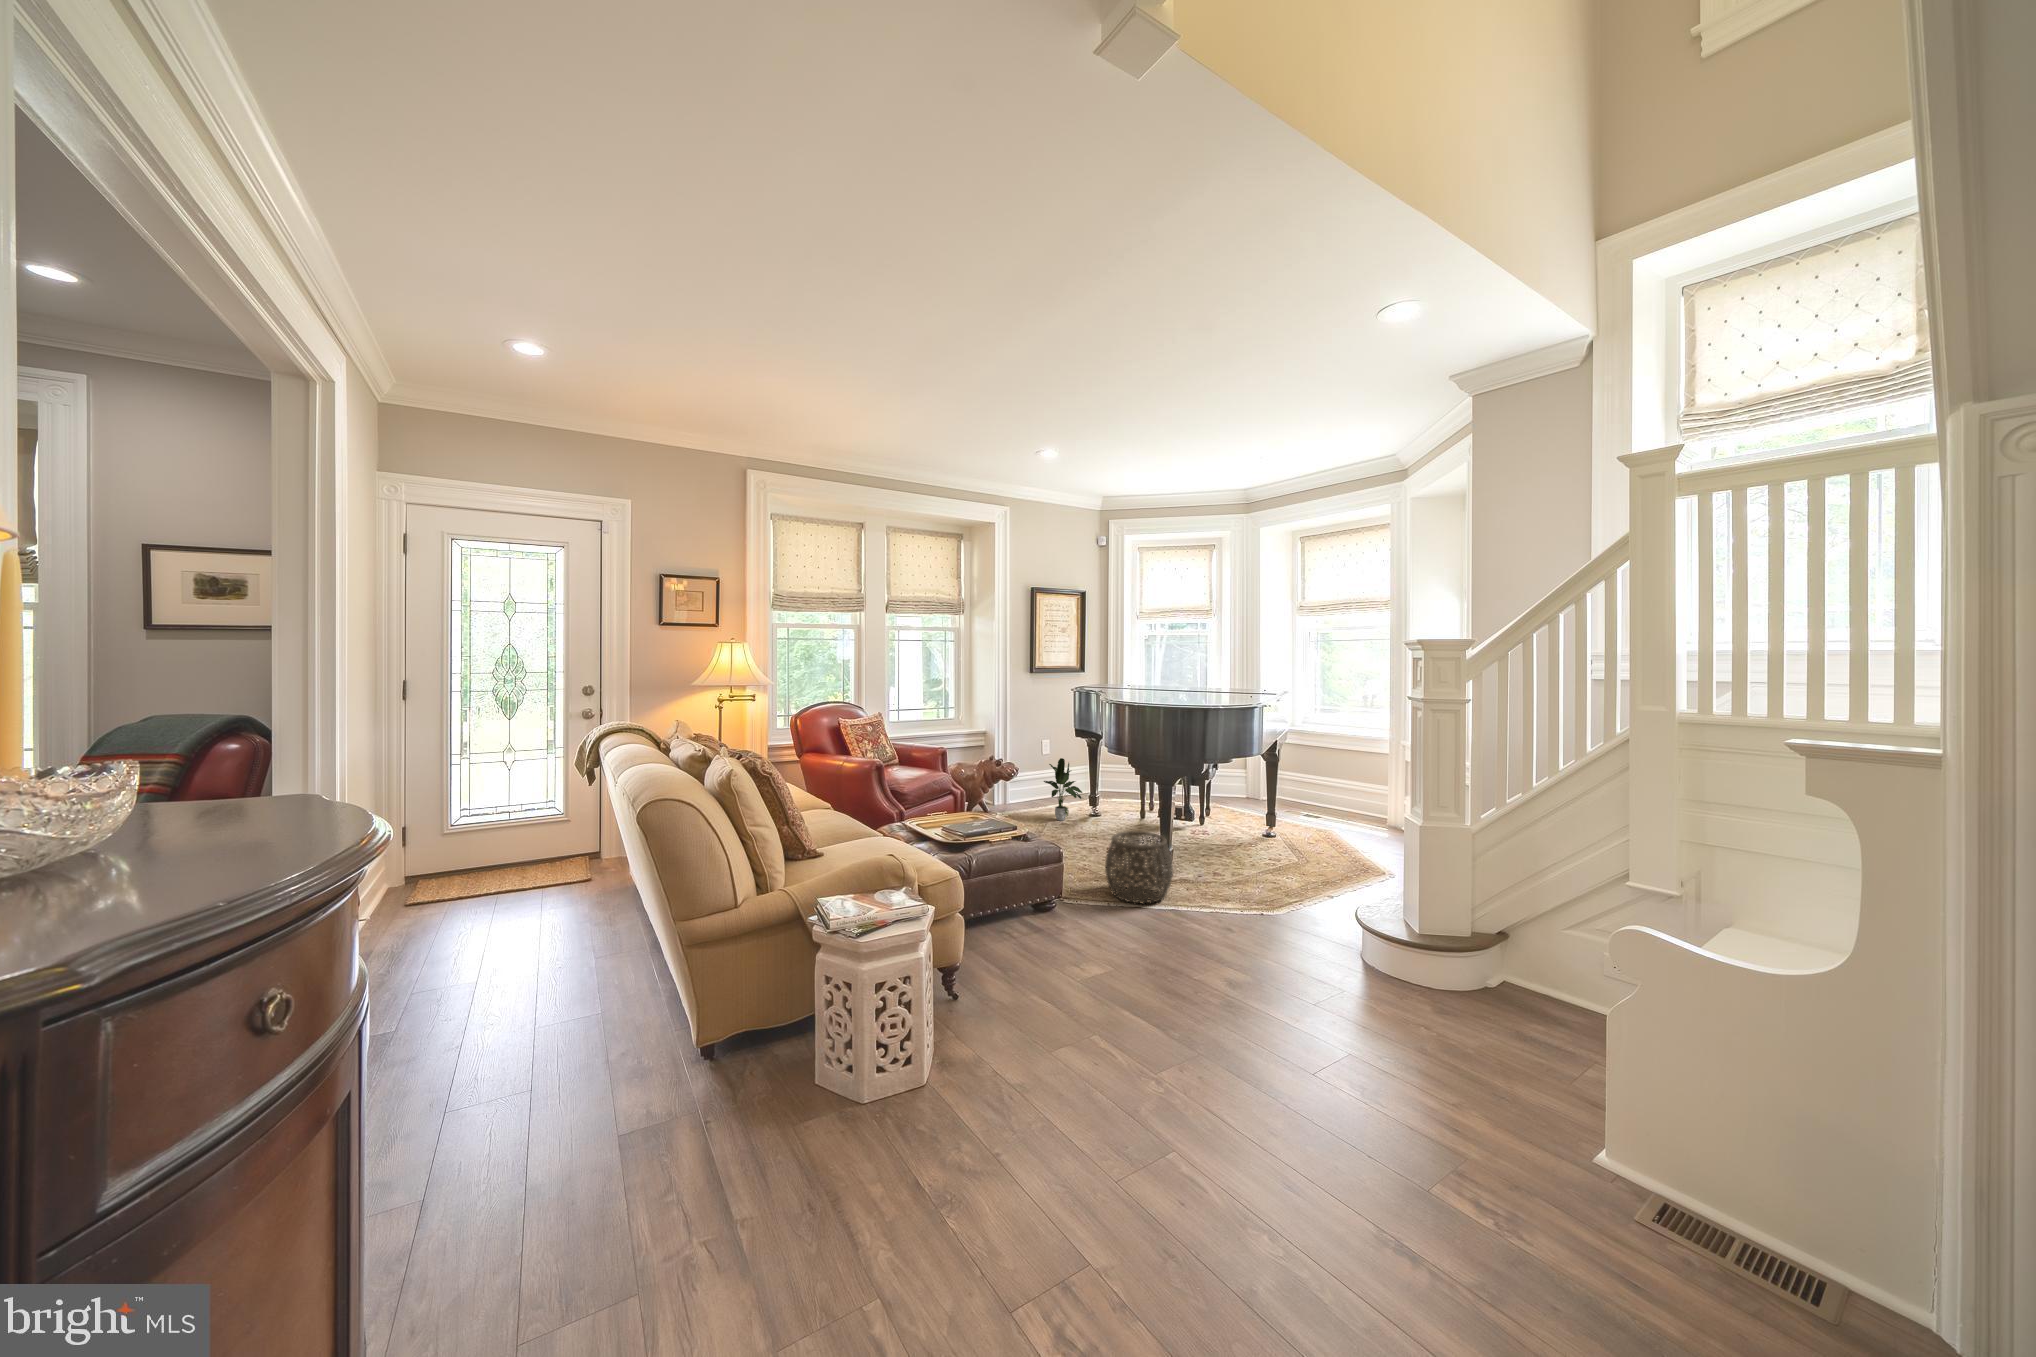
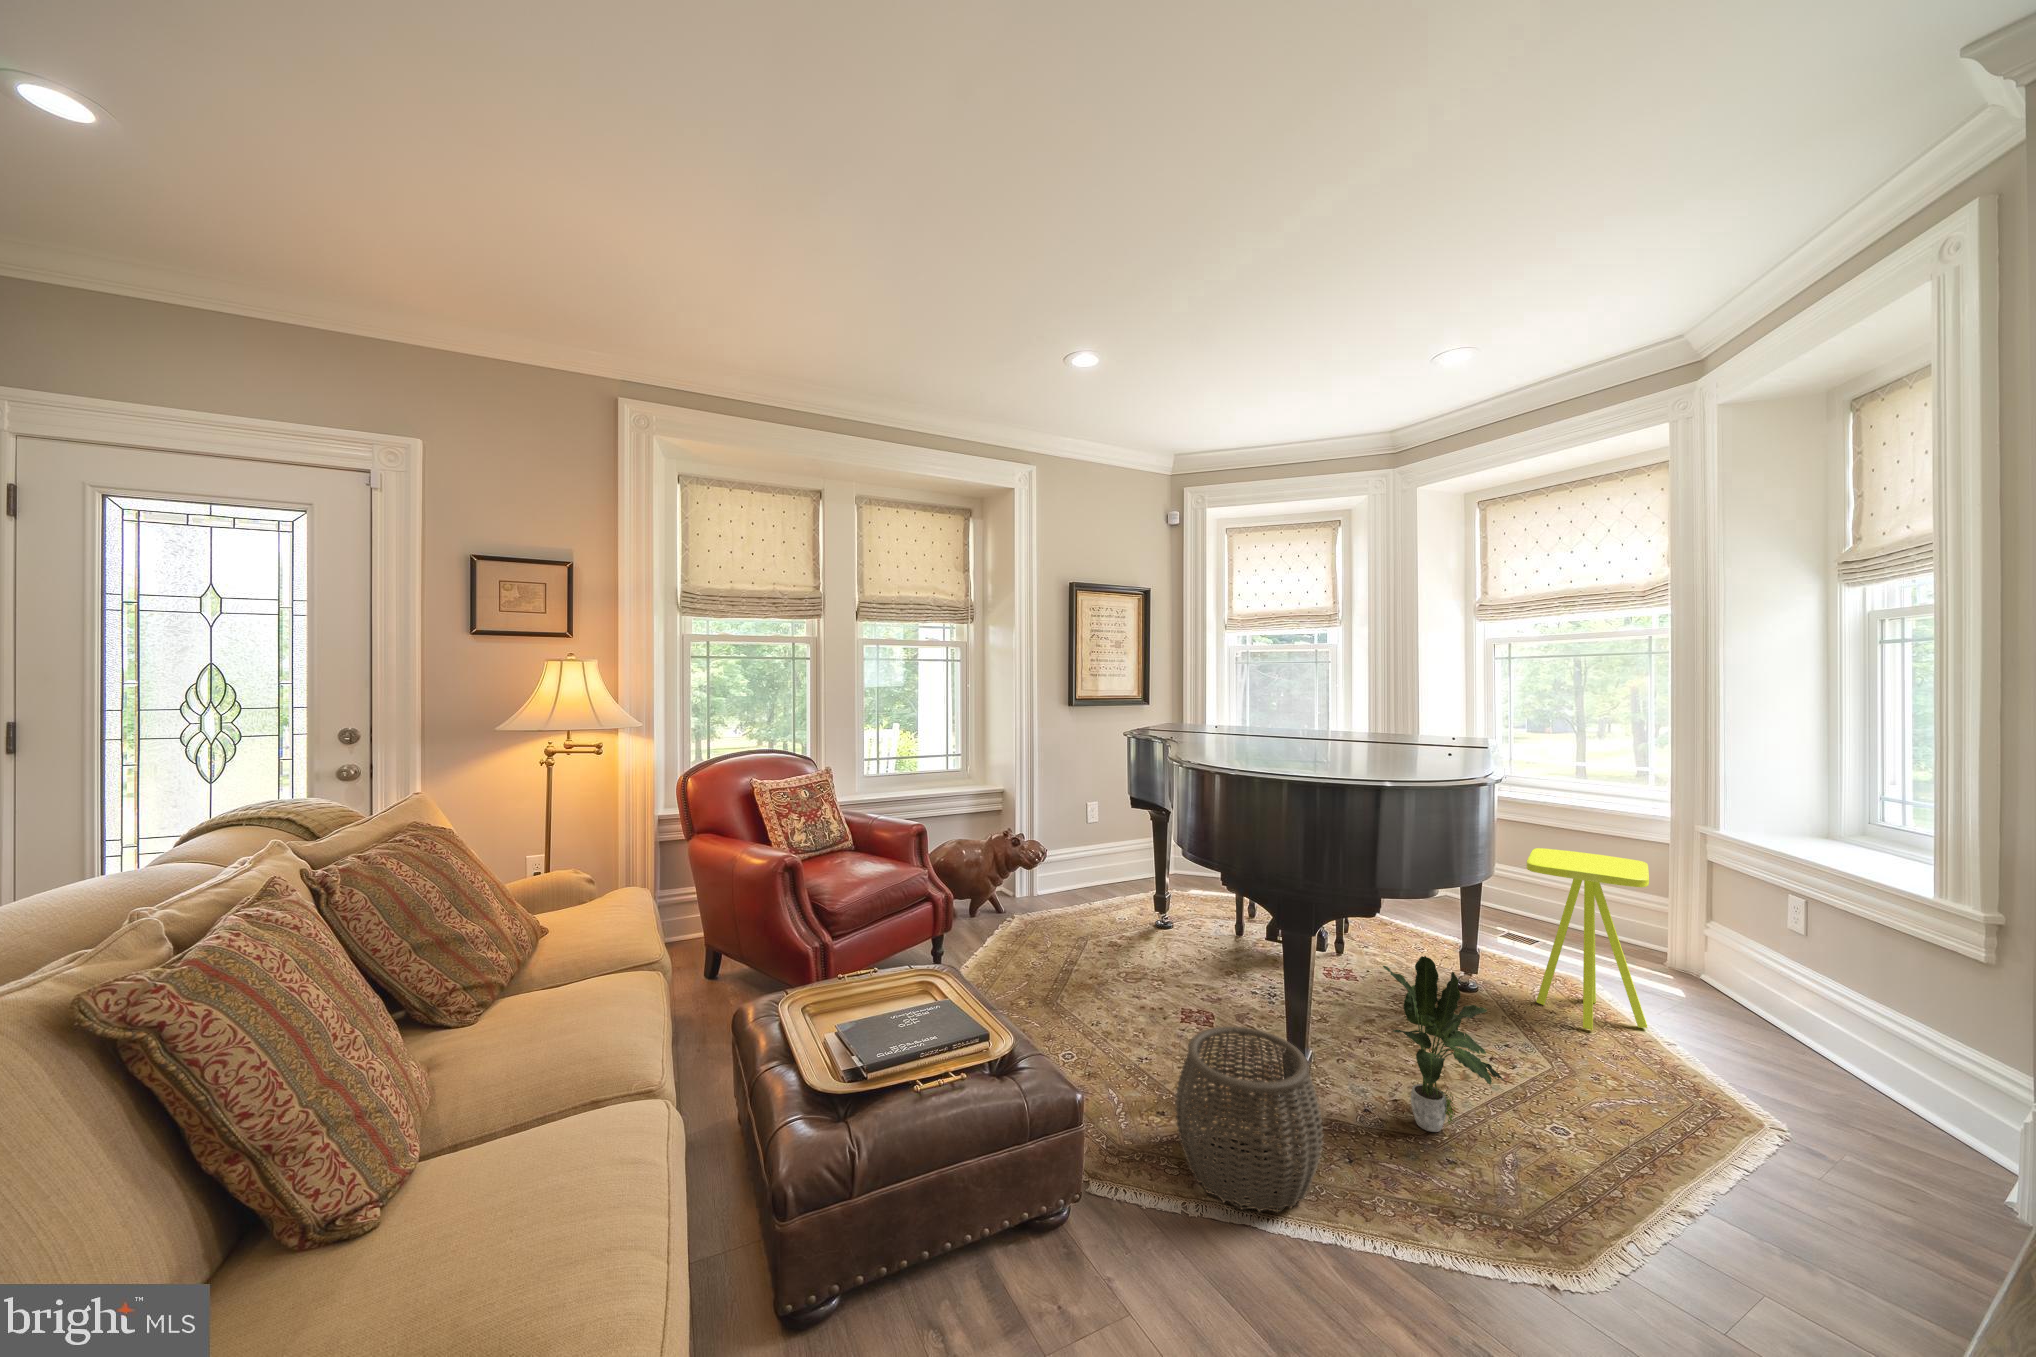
side table: none [1296,754,1358,847] -> present [1527,848,1649,1030]
potted plant: present [1044,758,1082,821] -> present [1383,956,1505,1132]

